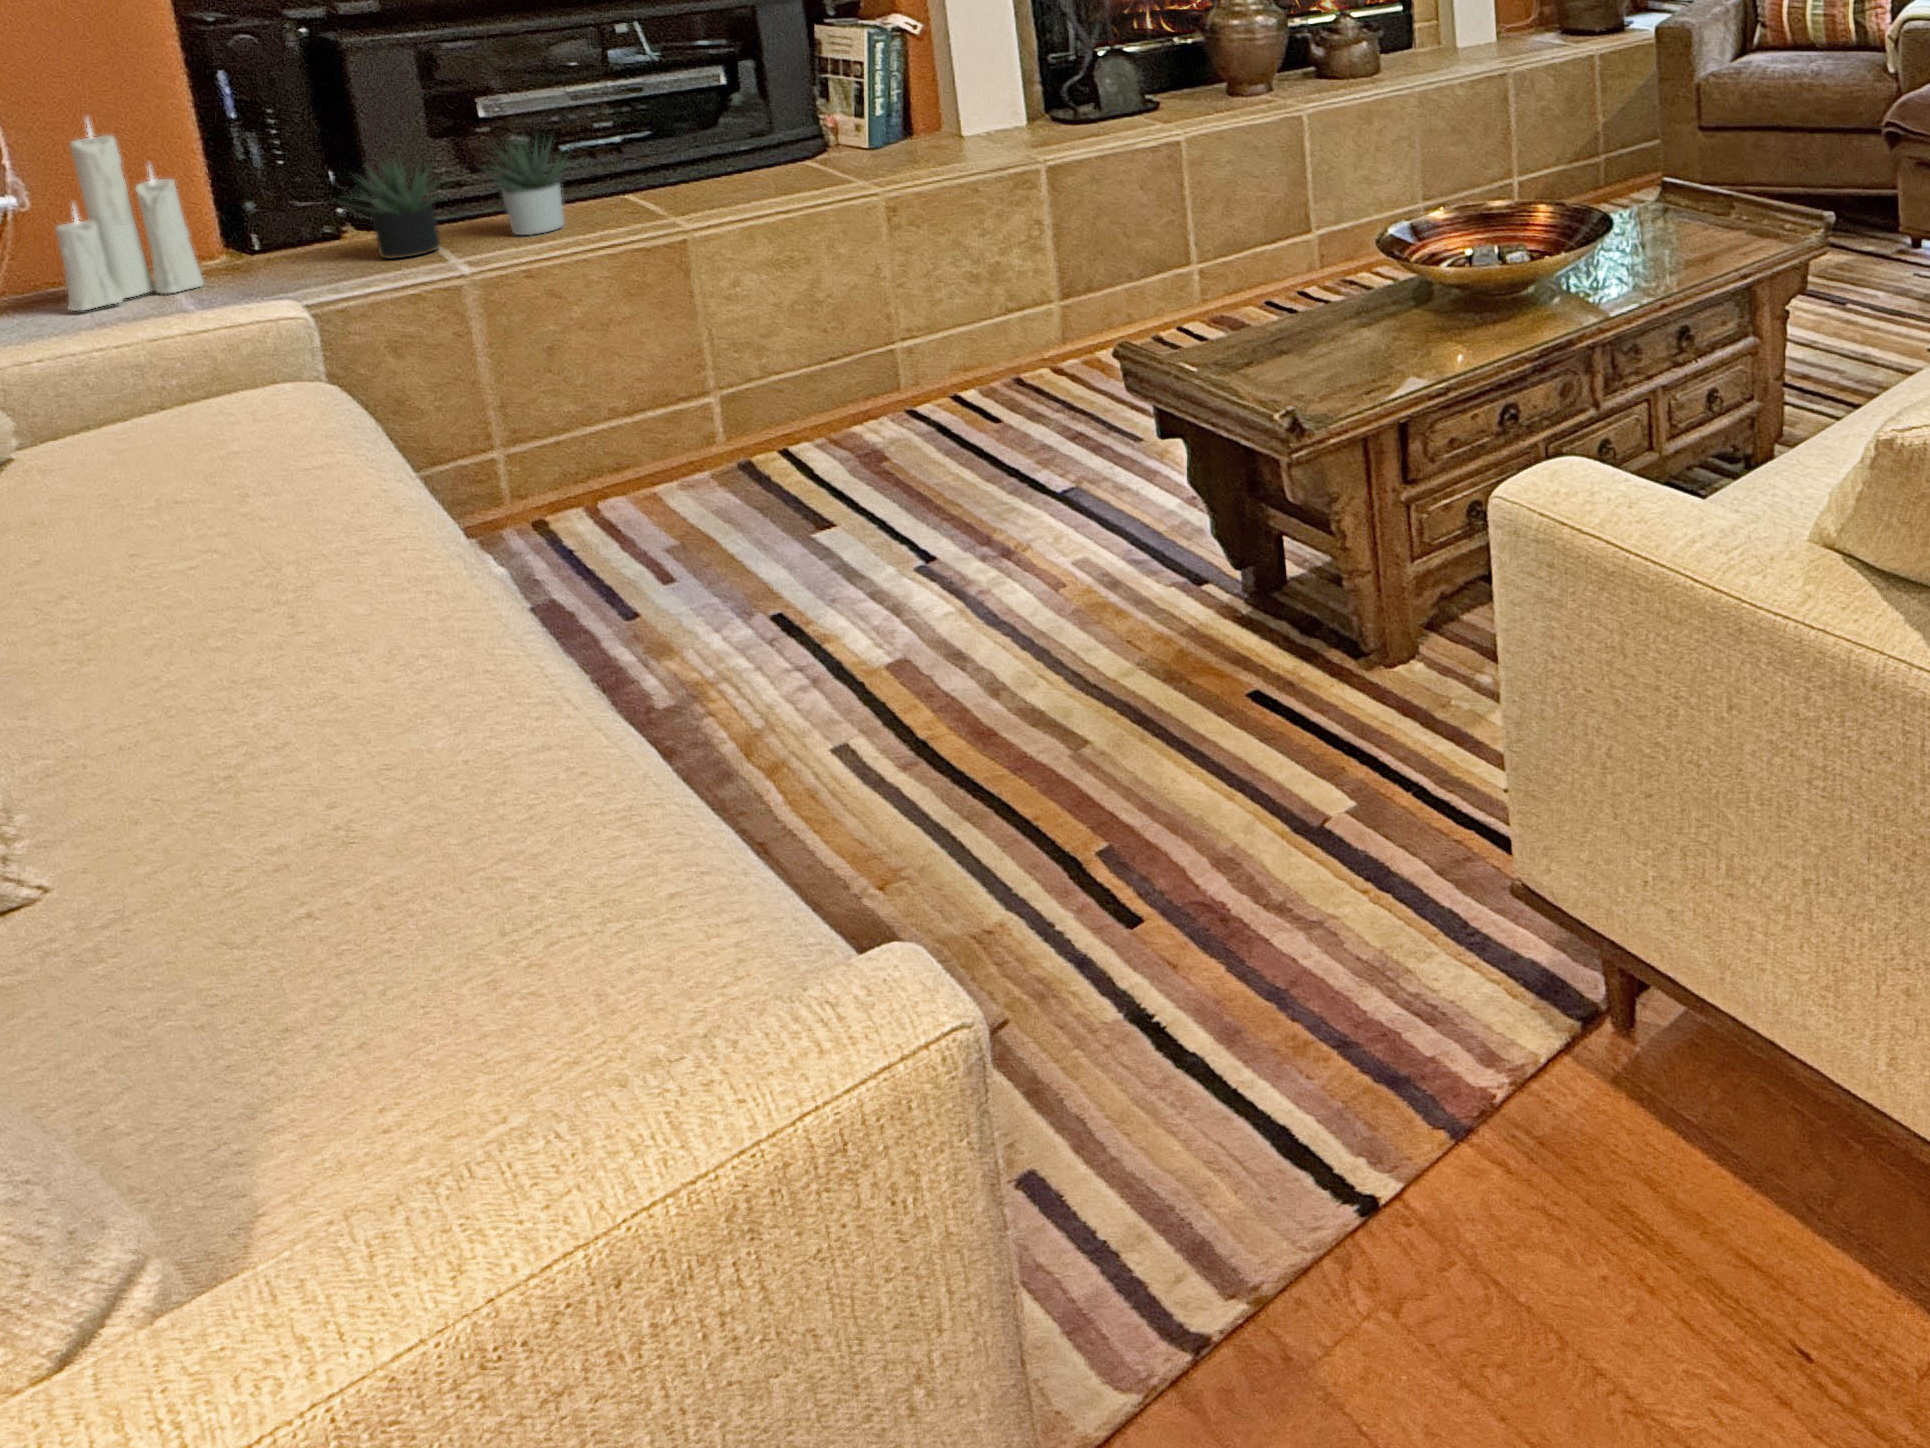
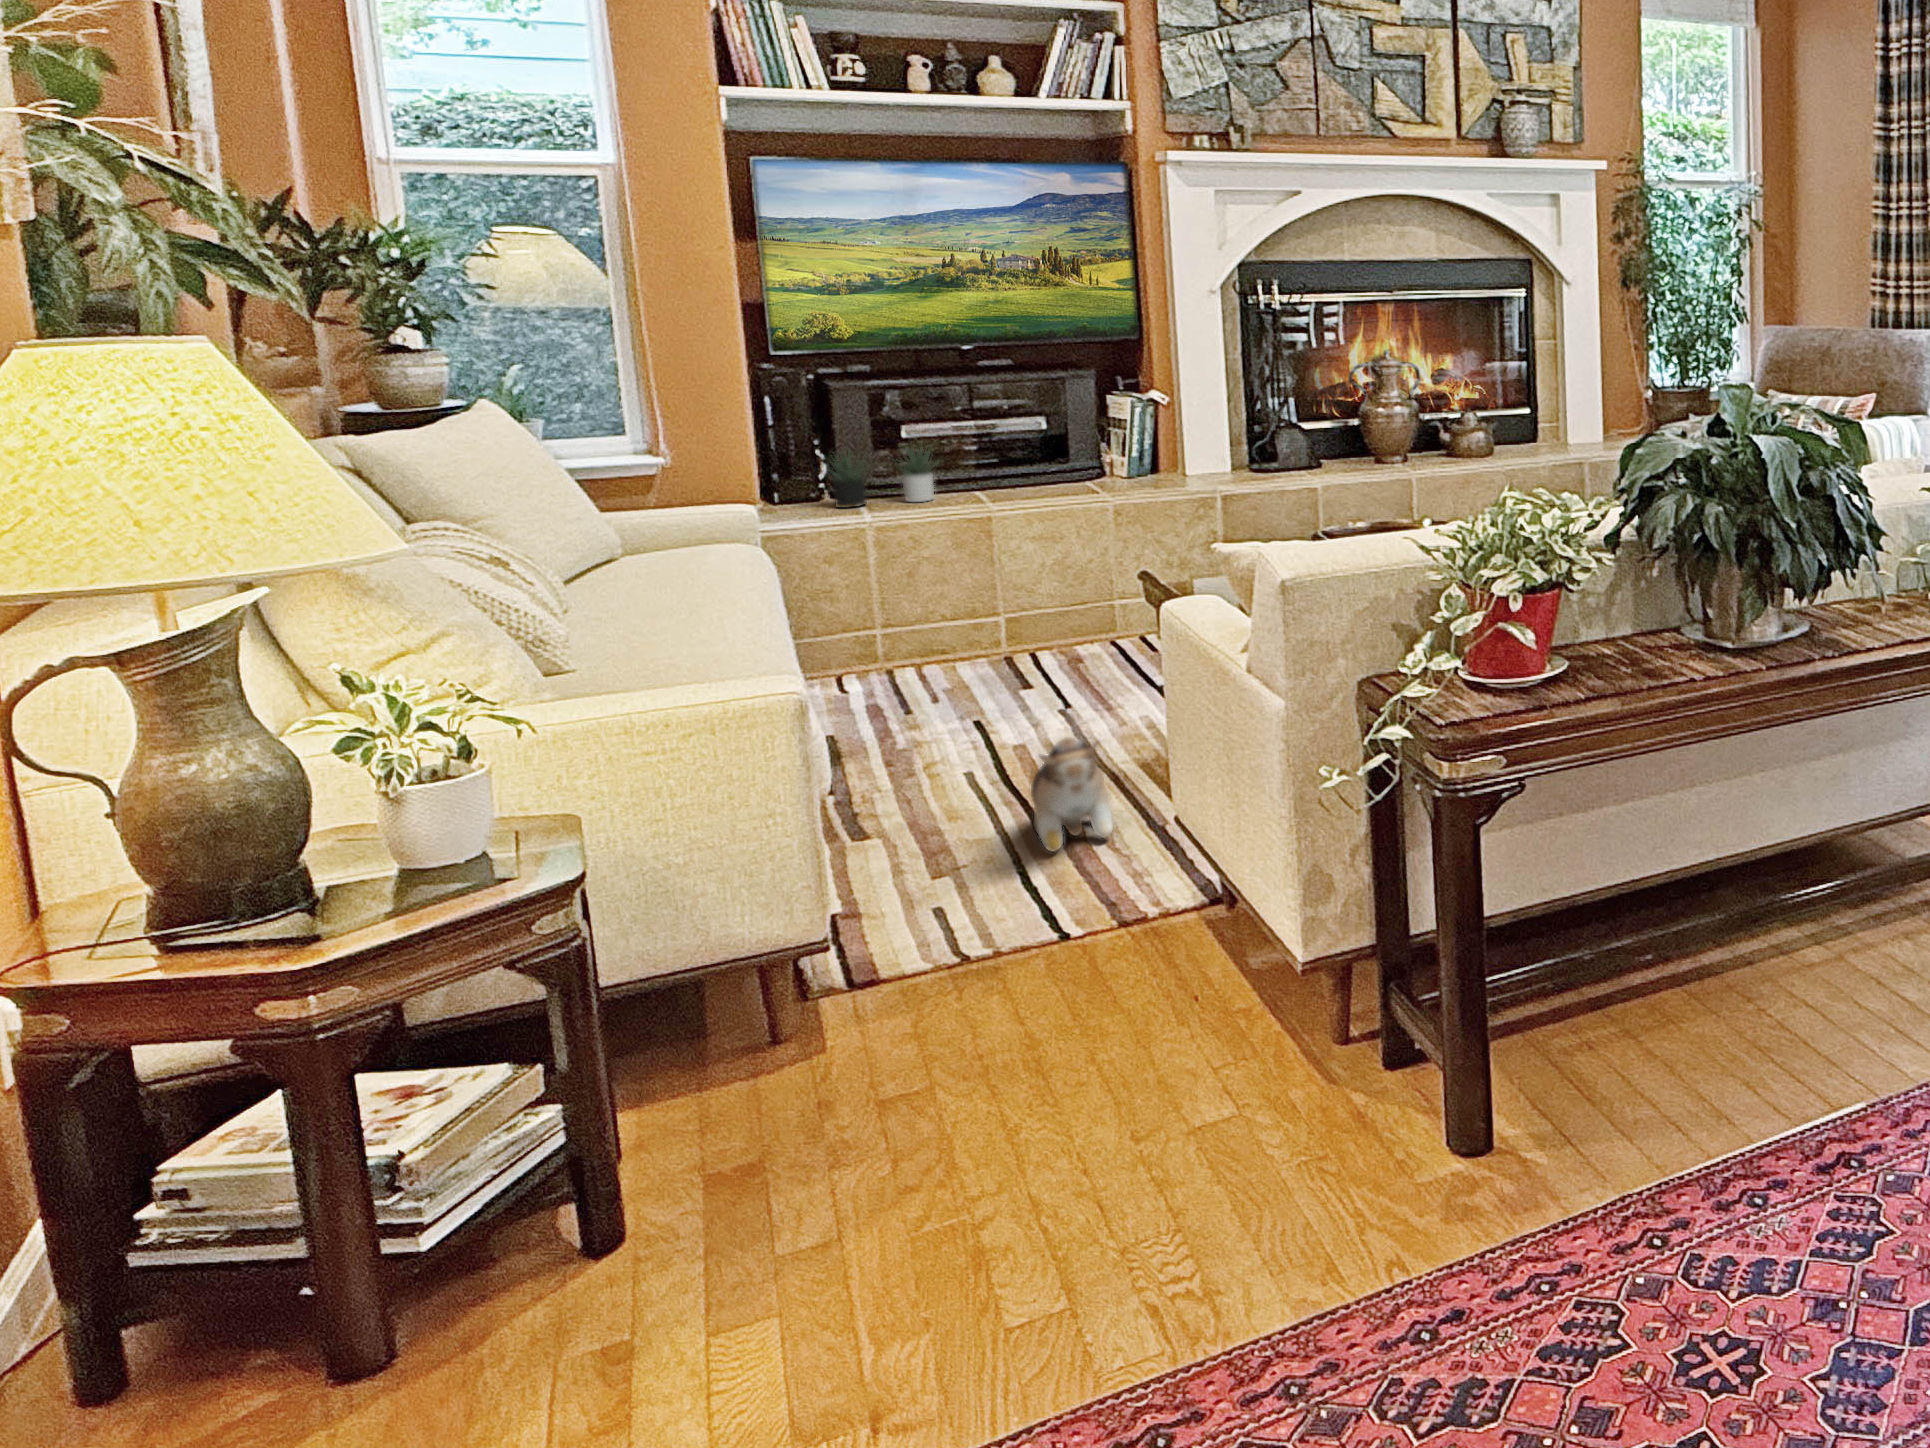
candle: present [55,123,203,311] -> none [681,405,749,518]
plush toy: none [1067,719,1252,934] -> present [1031,737,1113,852]

